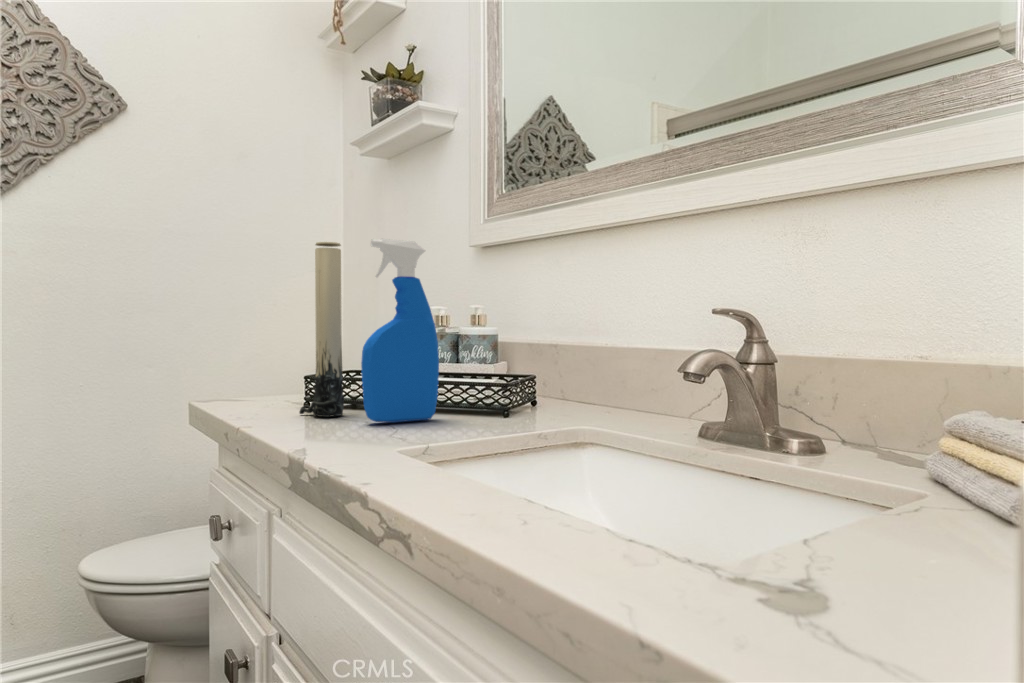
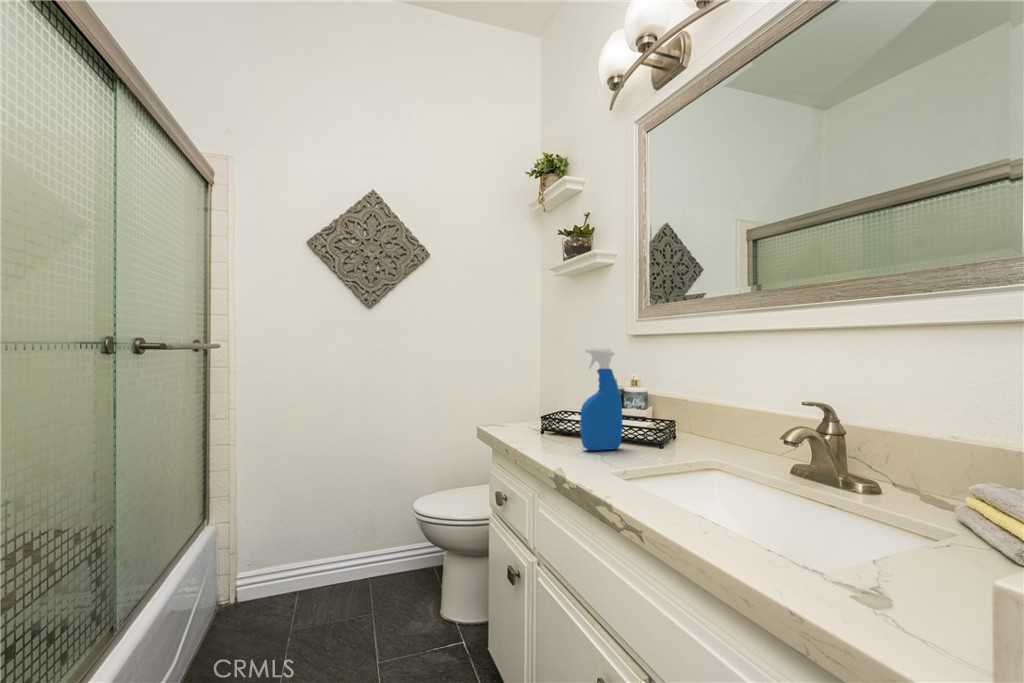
candle: present [299,242,344,417] -> none [541,346,566,443]

